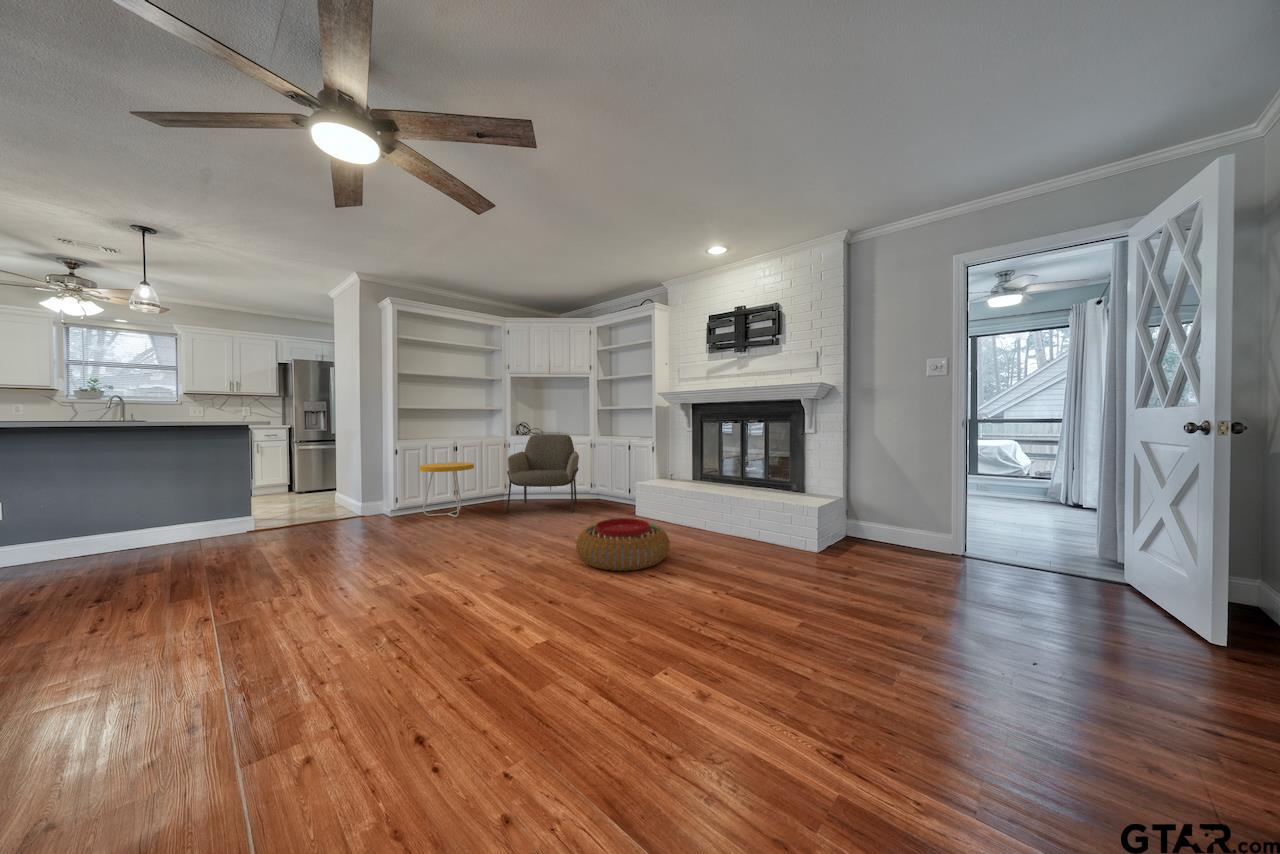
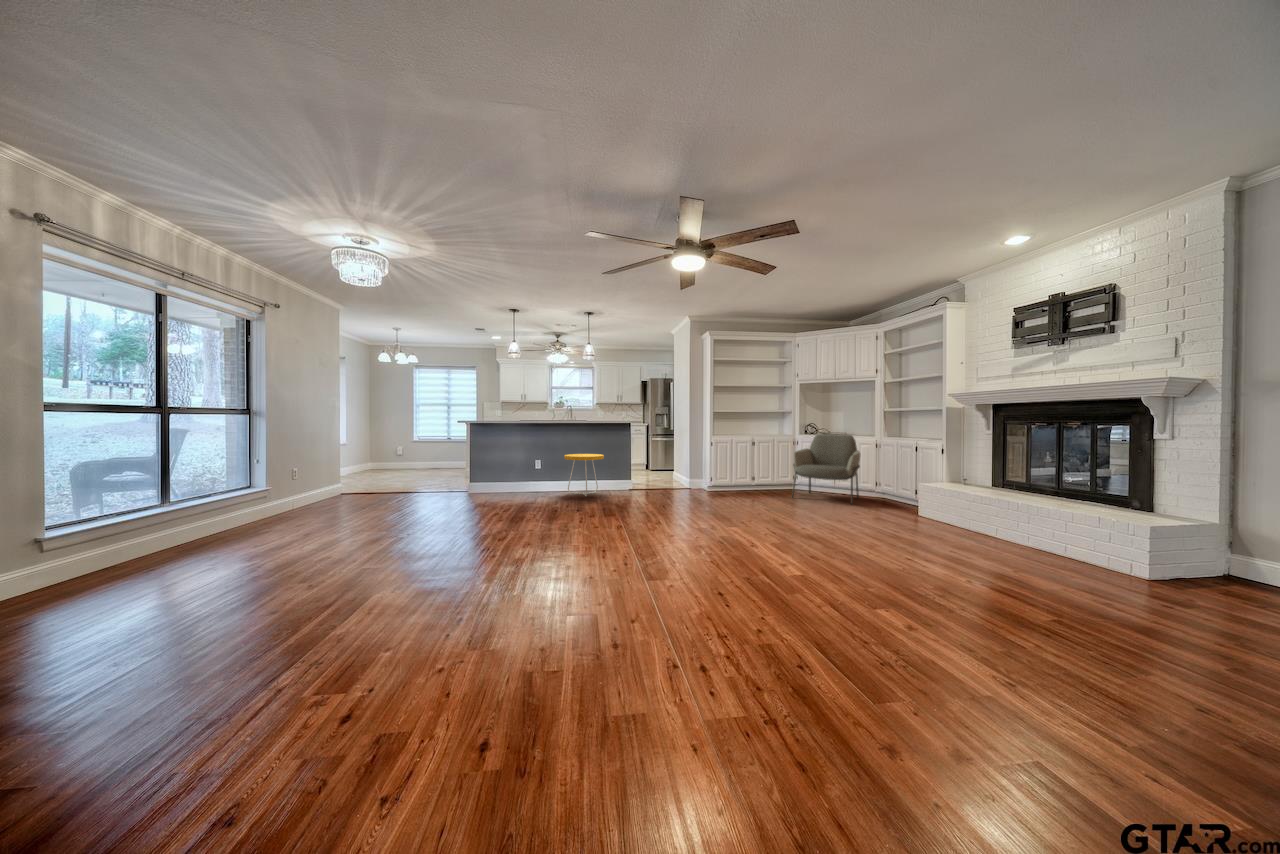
side table: present [419,462,474,517] -> present [564,454,604,496]
pouf: present [576,518,670,571] -> none [842,508,937,552]

